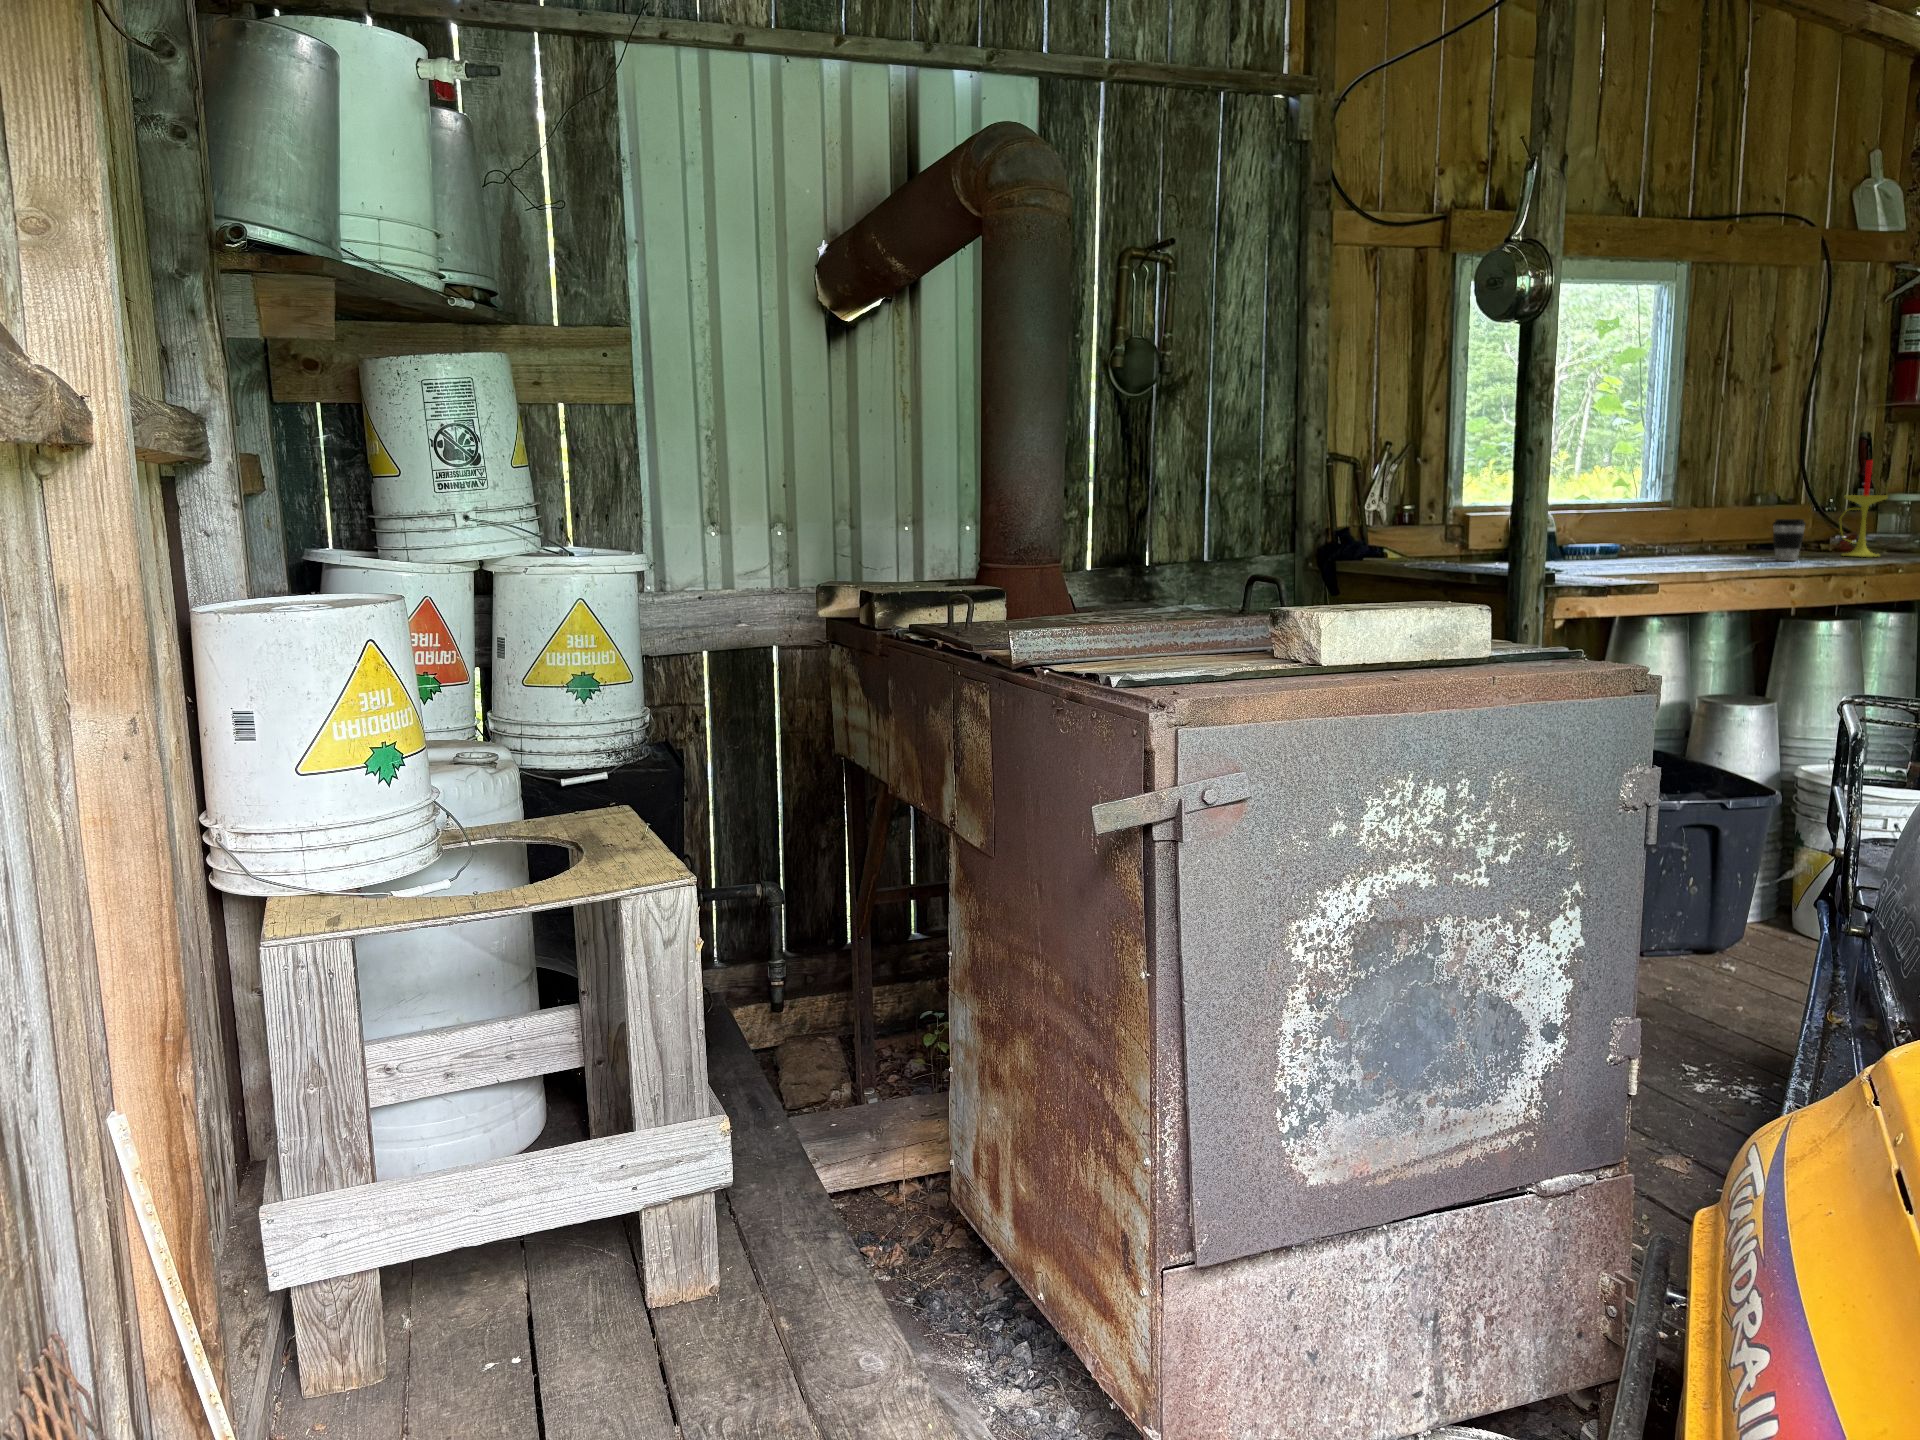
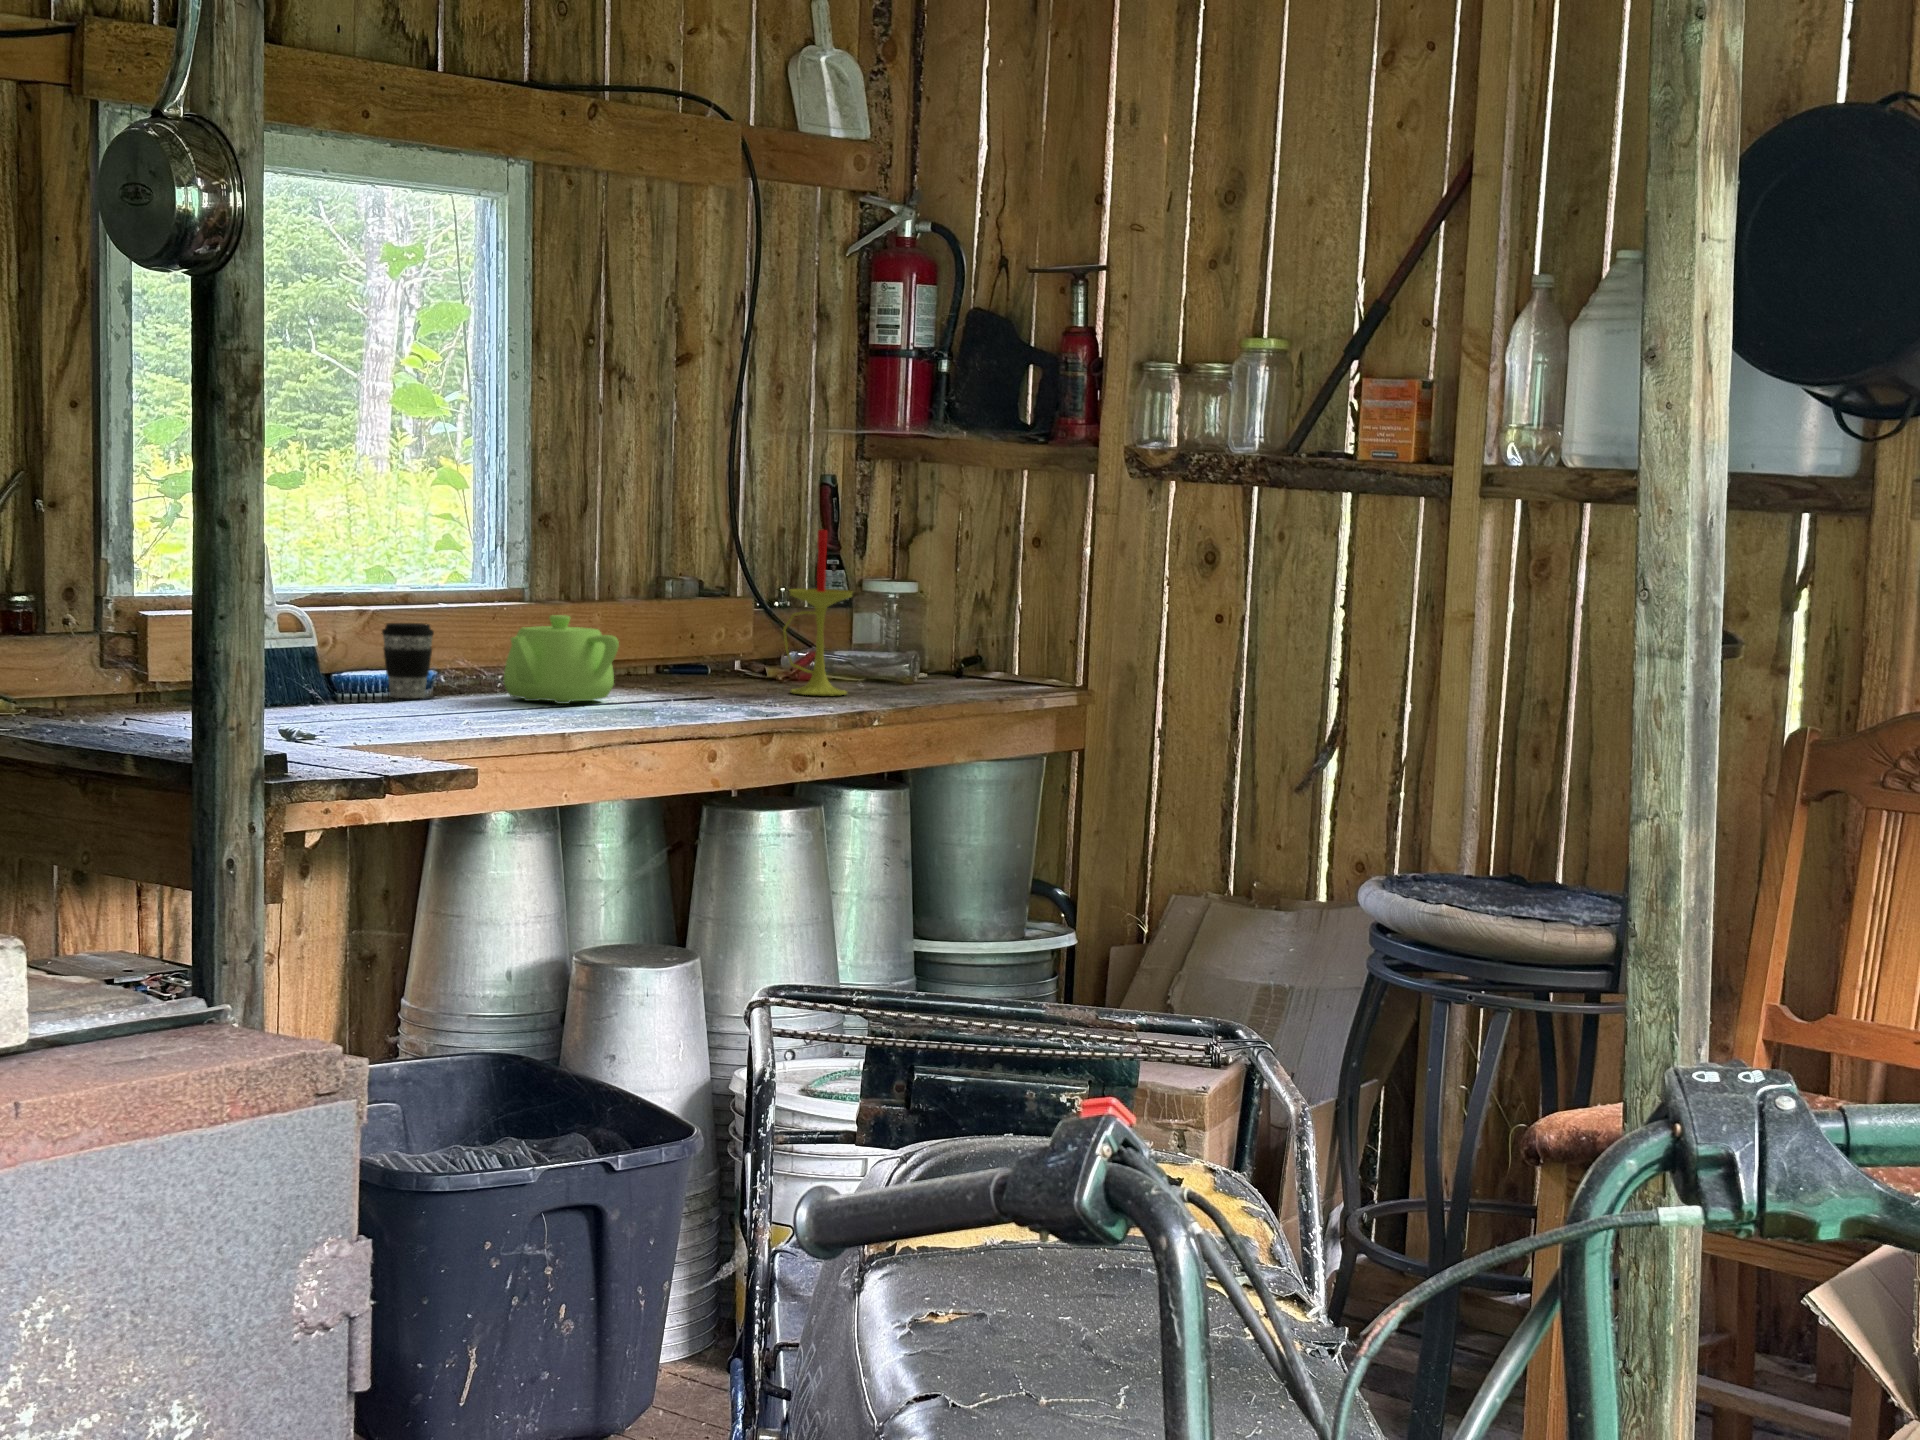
teapot: none [1663,511,1735,559] -> present [504,615,619,704]
coffee cup: present [1773,519,1806,561] -> present [382,623,434,698]

